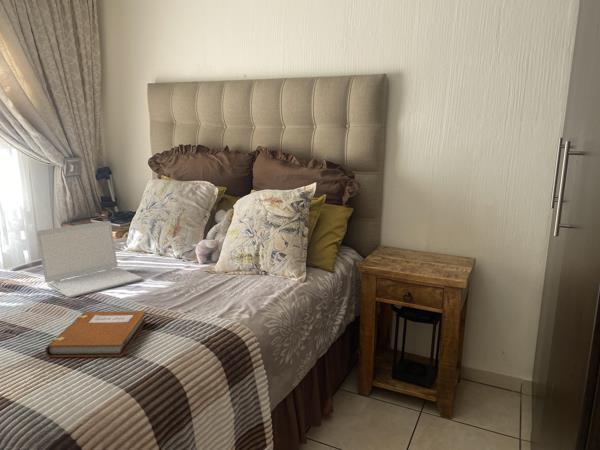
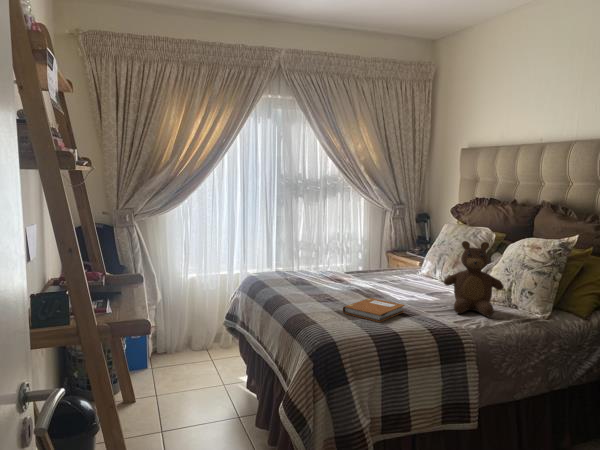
teddy bear: none [184,202,256,301] -> present [444,241,504,316]
laptop: present [37,221,142,298] -> none [359,248,418,293]

